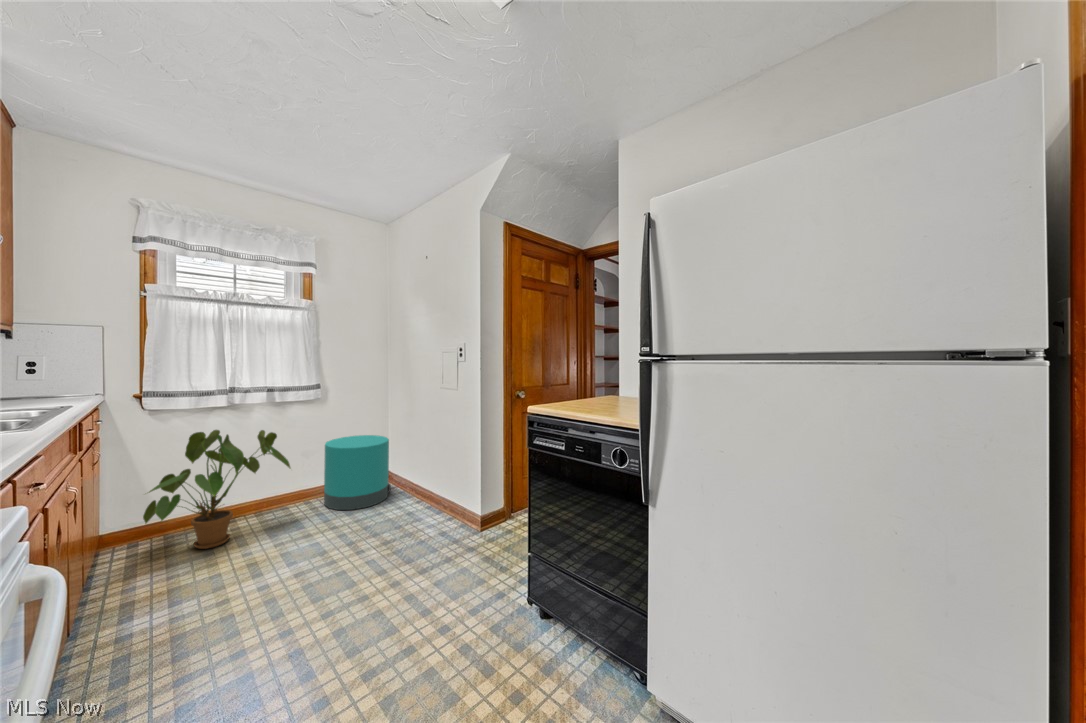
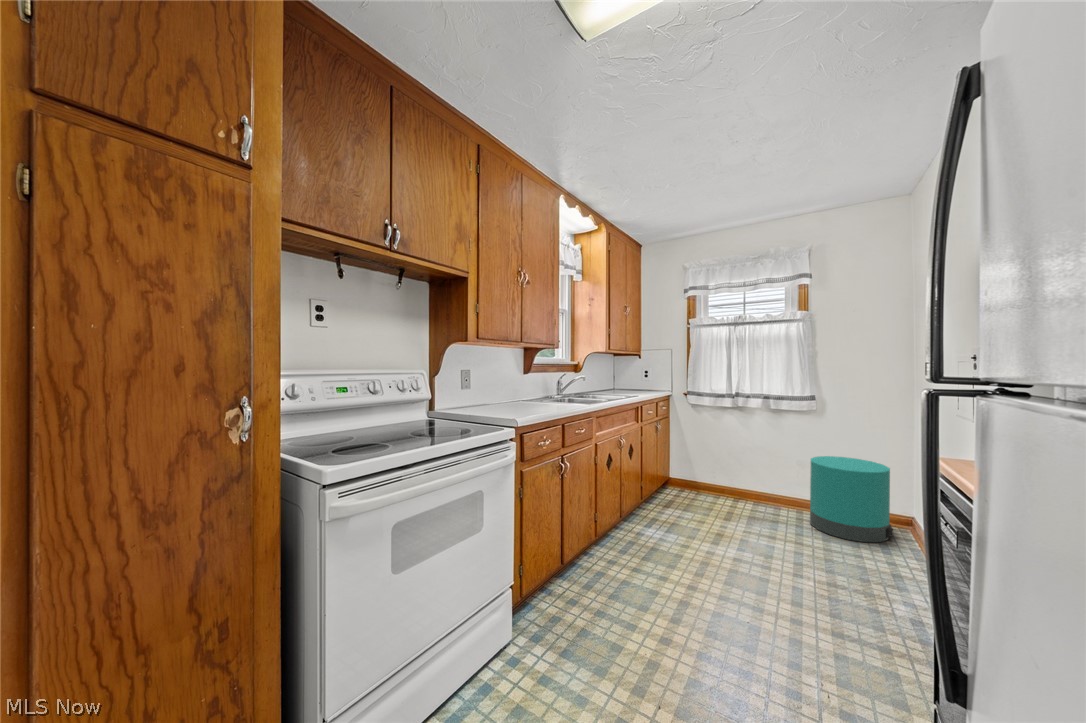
house plant: present [143,430,290,549] -> none [676,425,768,513]

